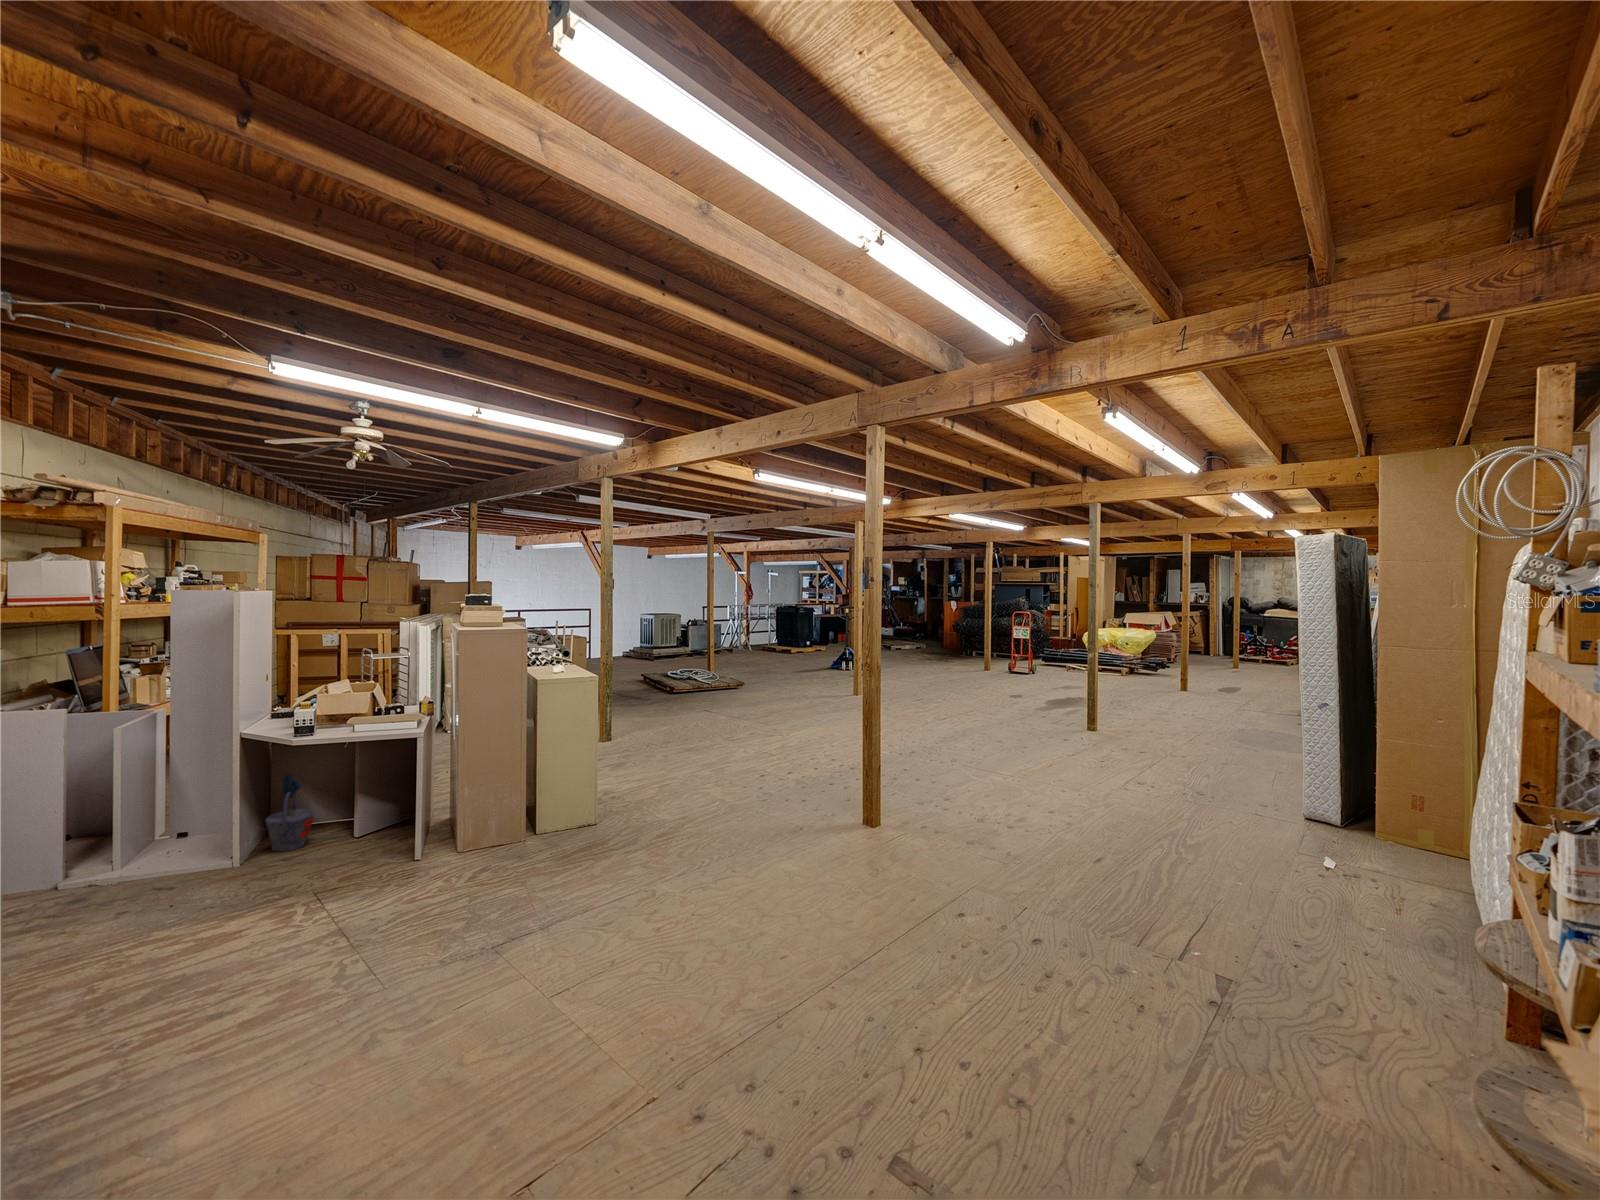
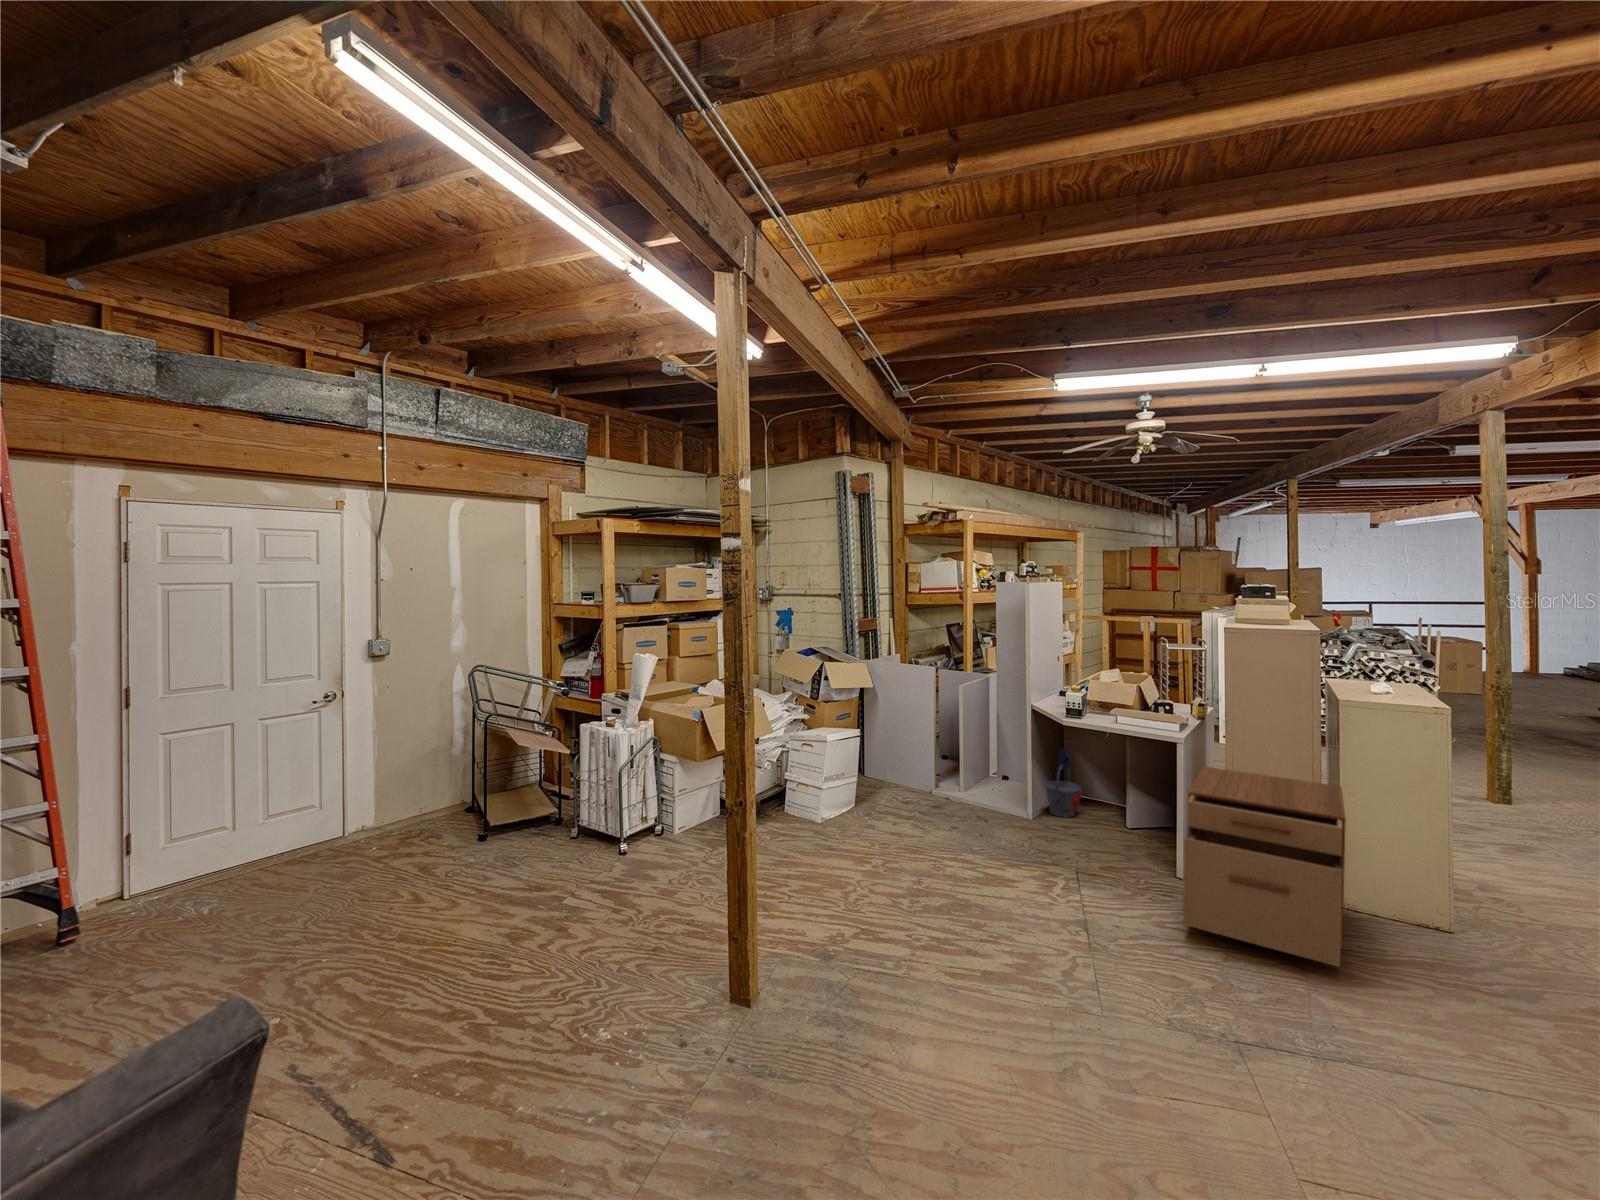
filing cabinet: none [454,746,572,897] -> present [1183,767,1346,967]

